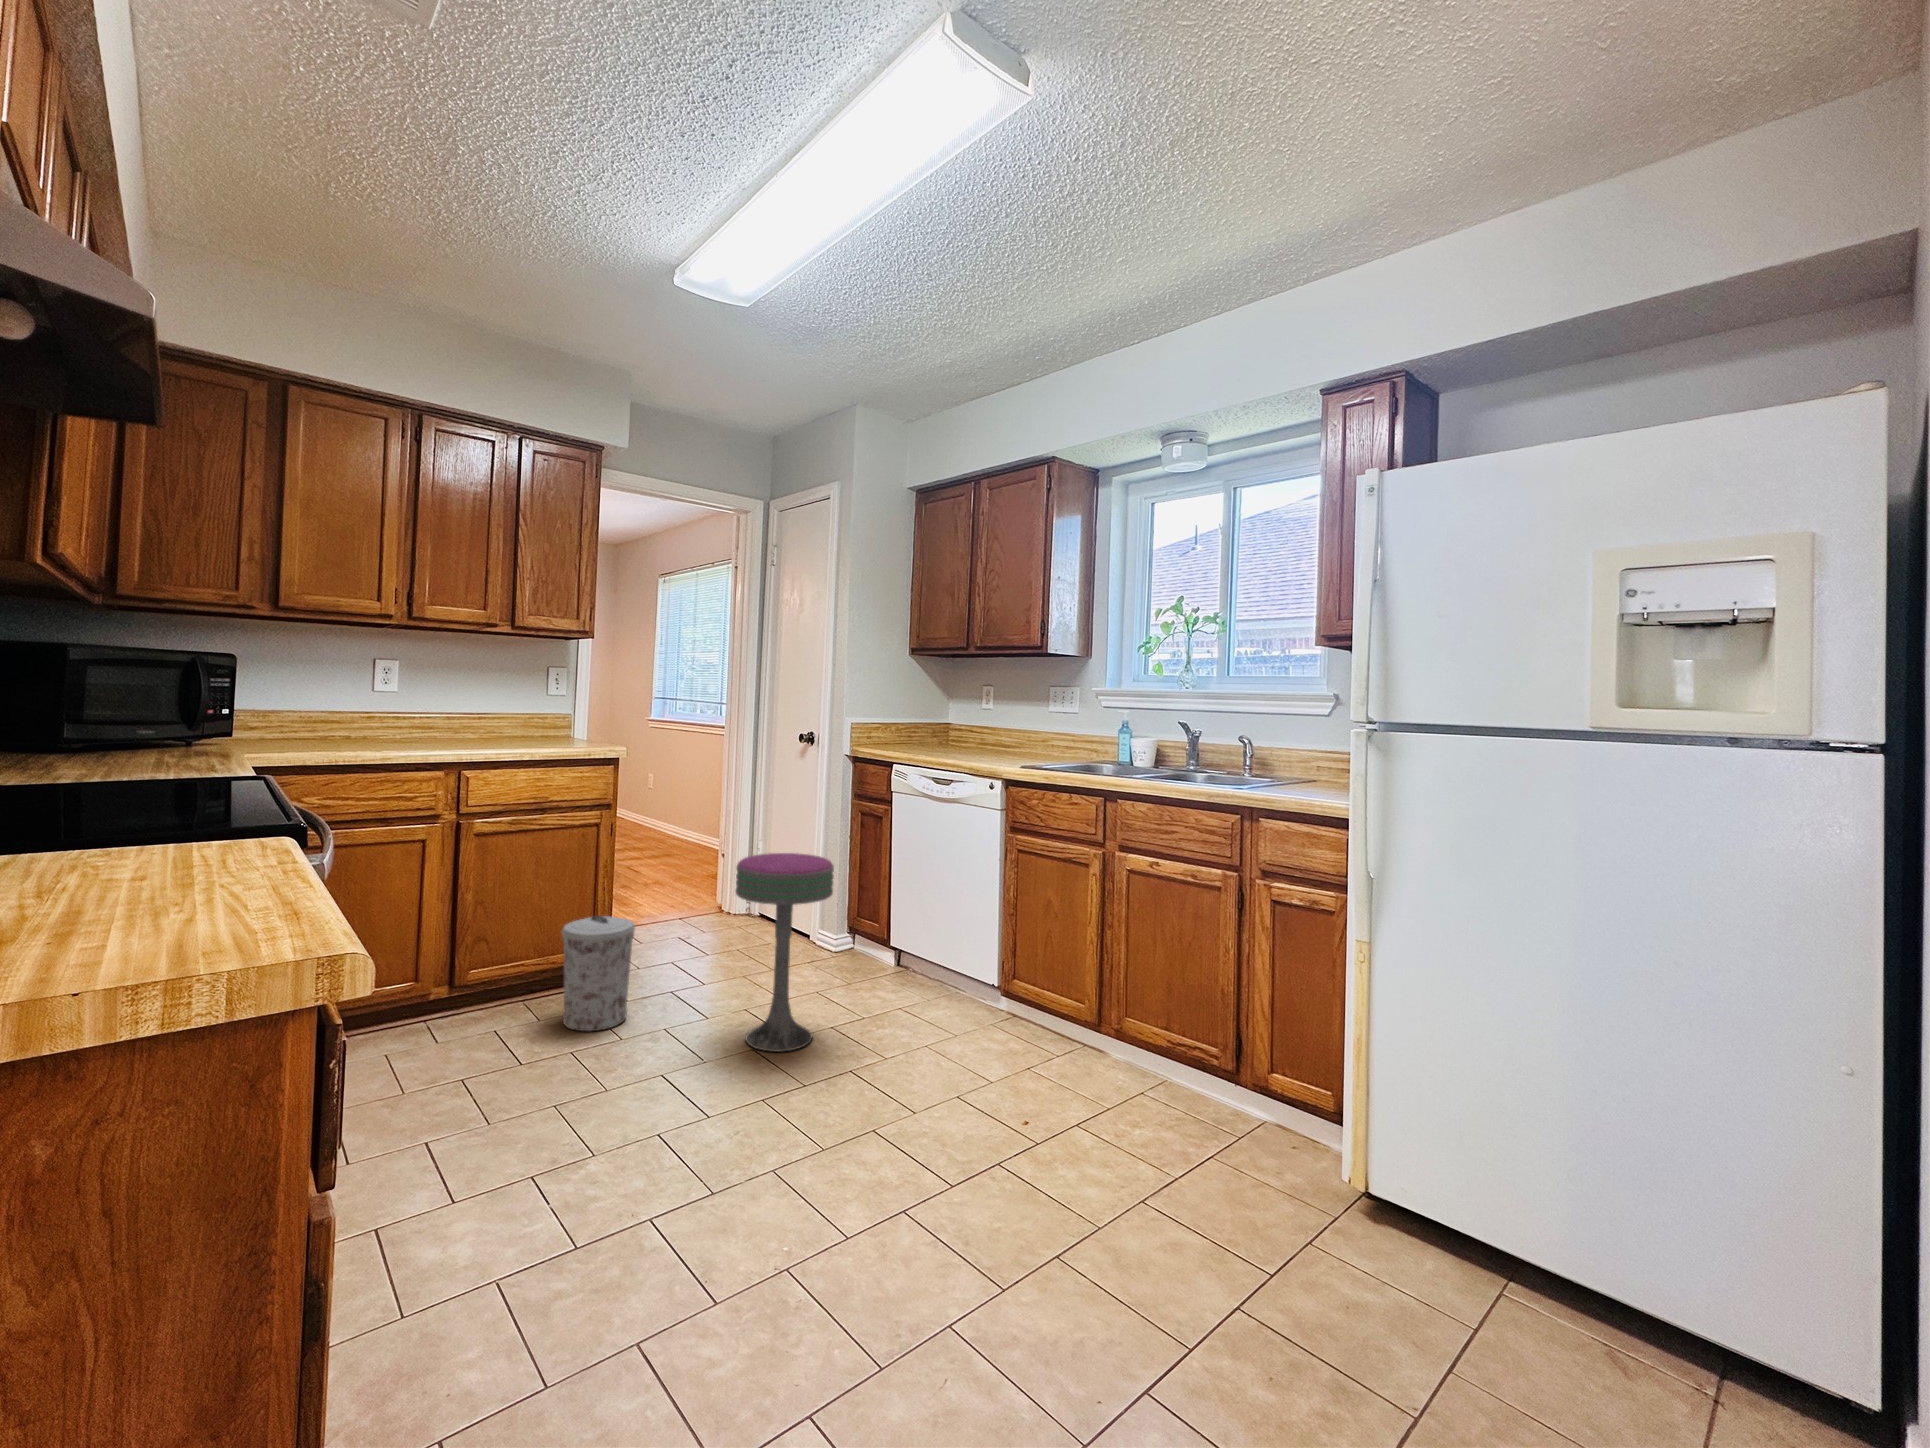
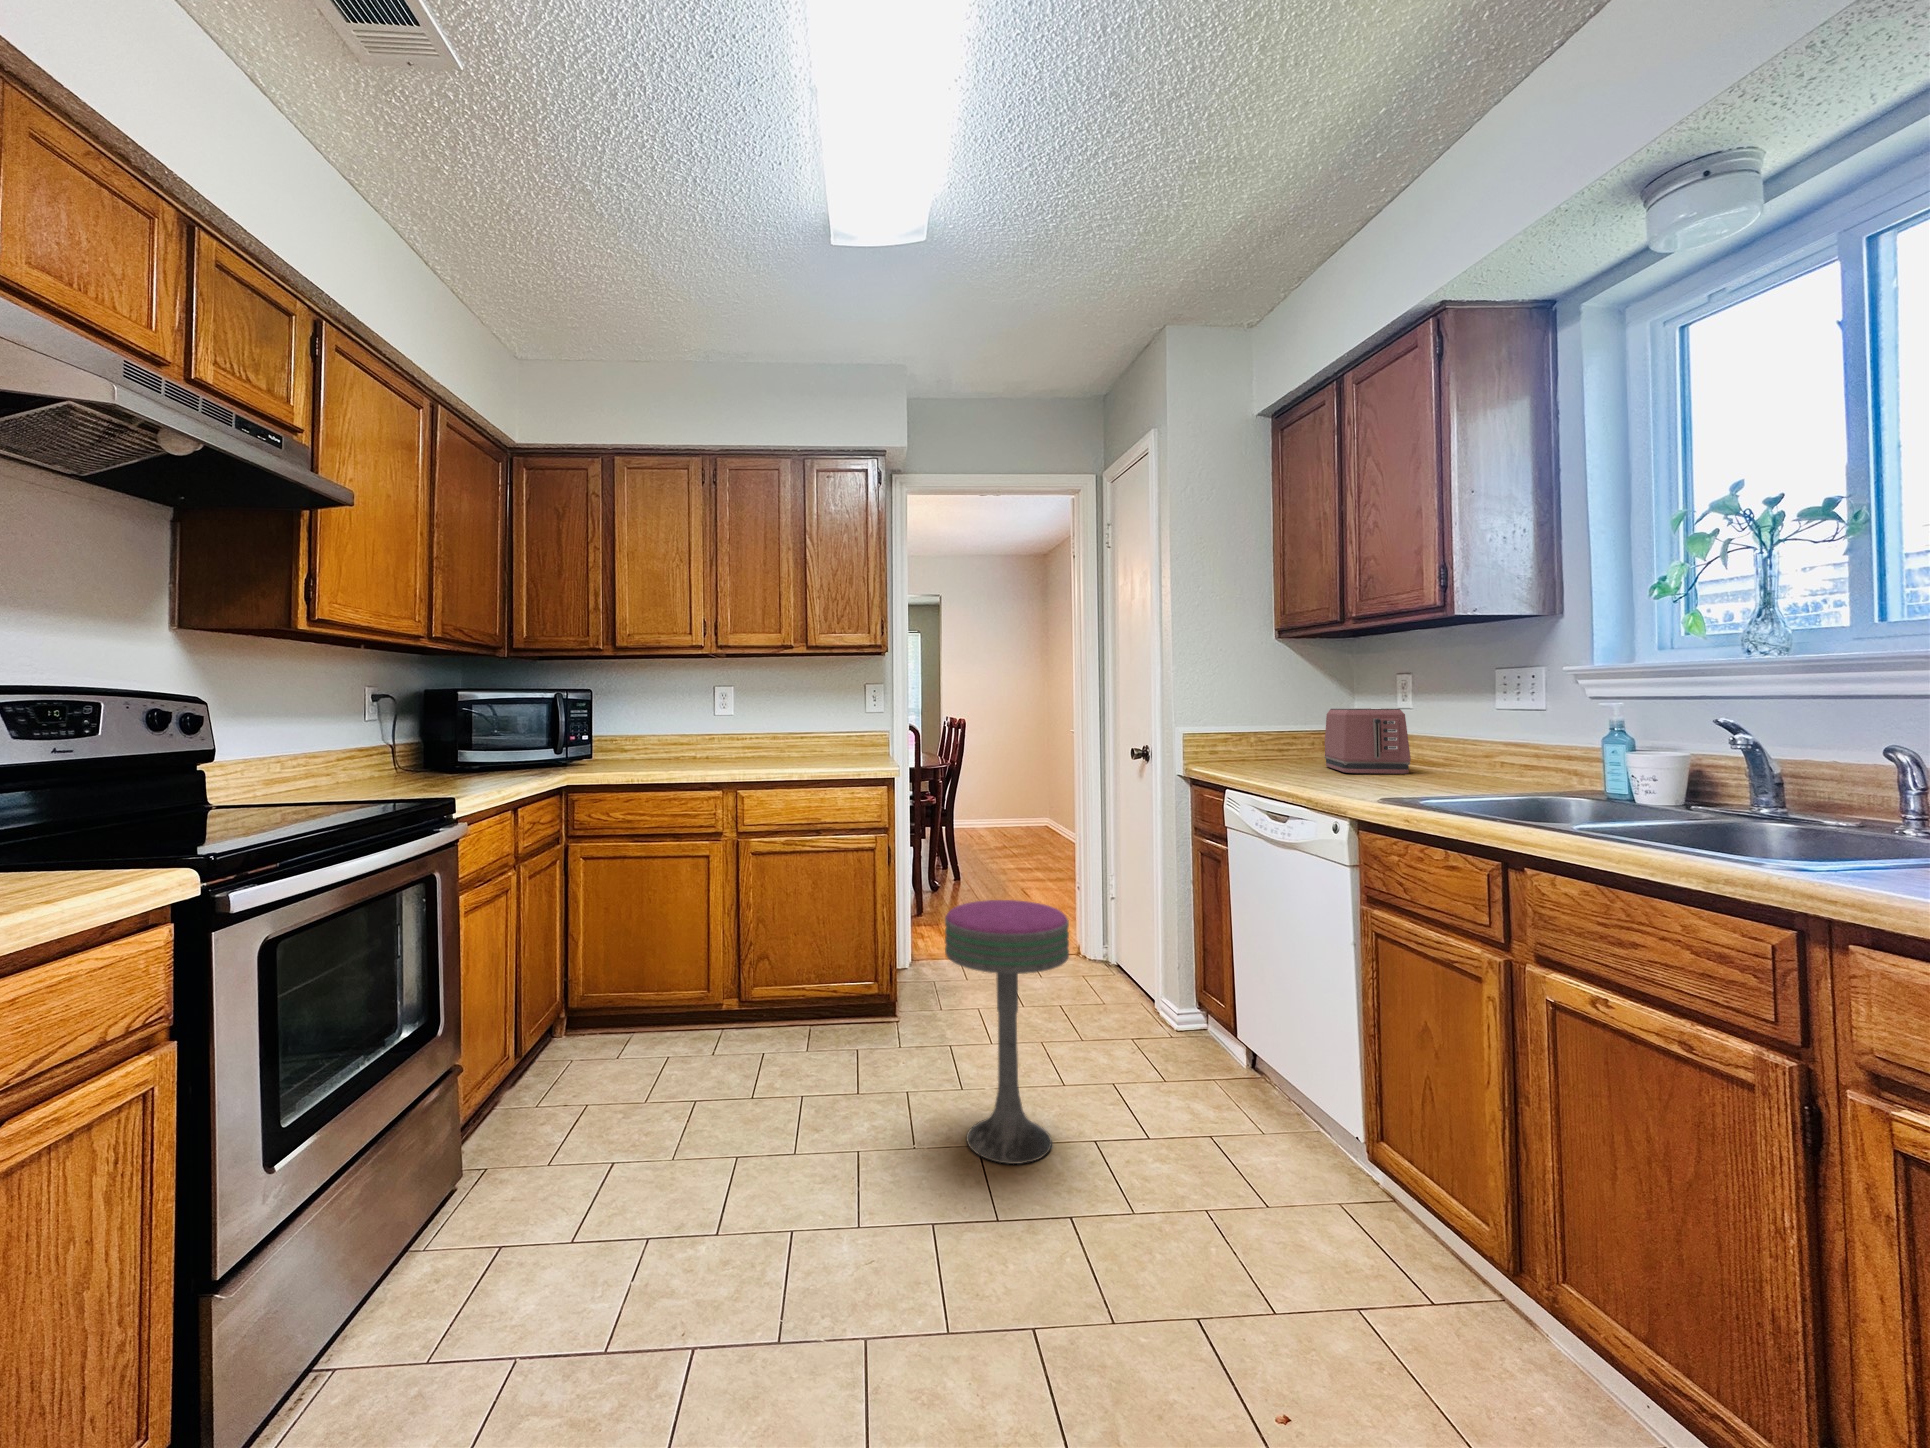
toaster: none [934,707,996,753] -> present [1325,708,1411,774]
trash can: present [562,916,635,1031] -> none [807,949,882,1078]

